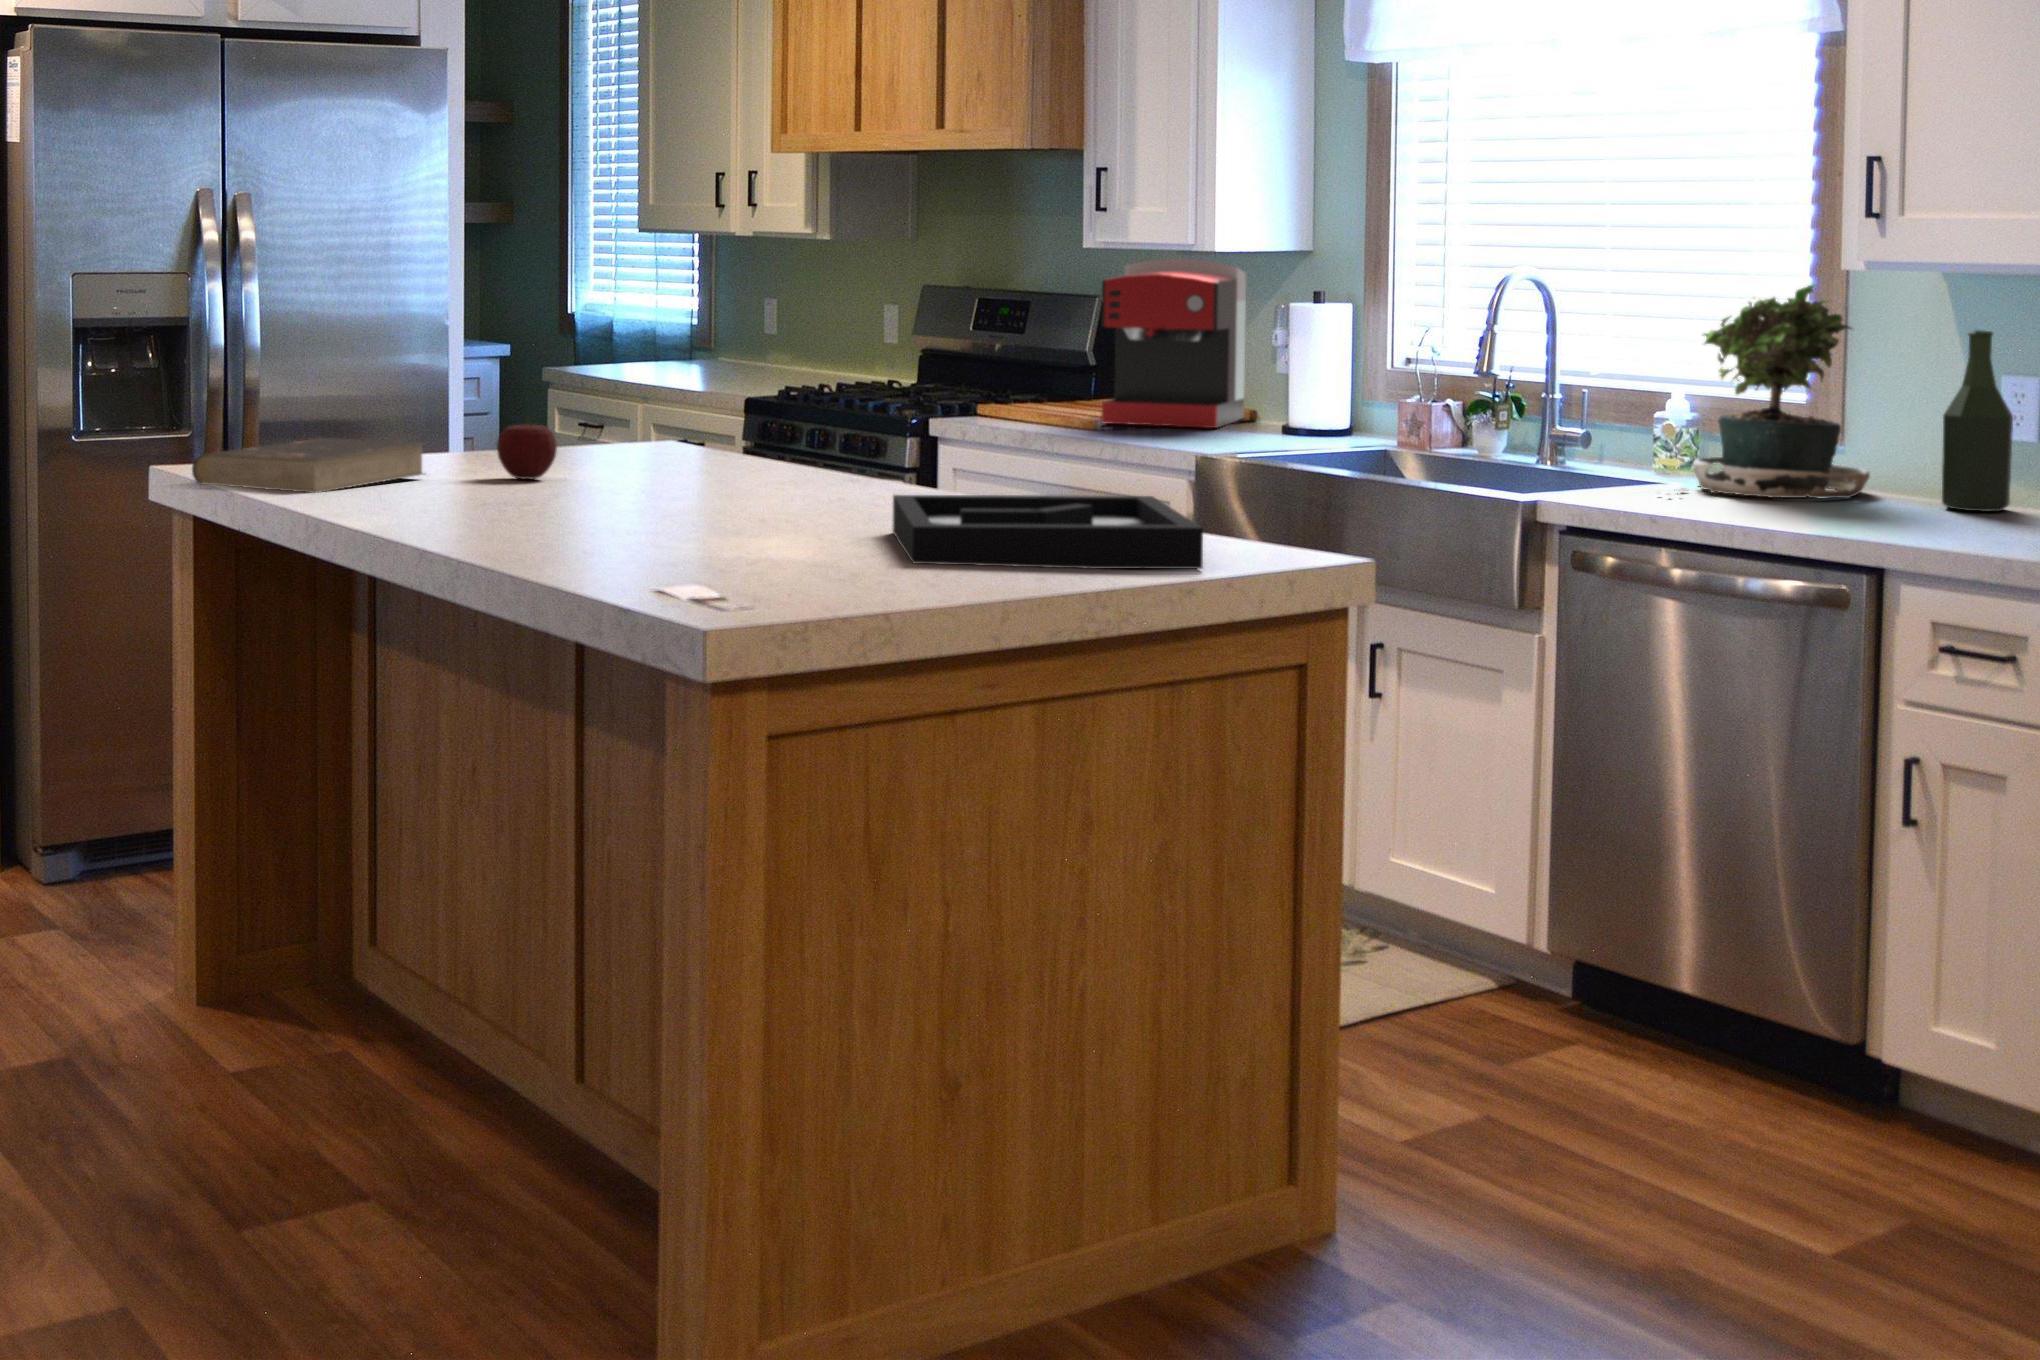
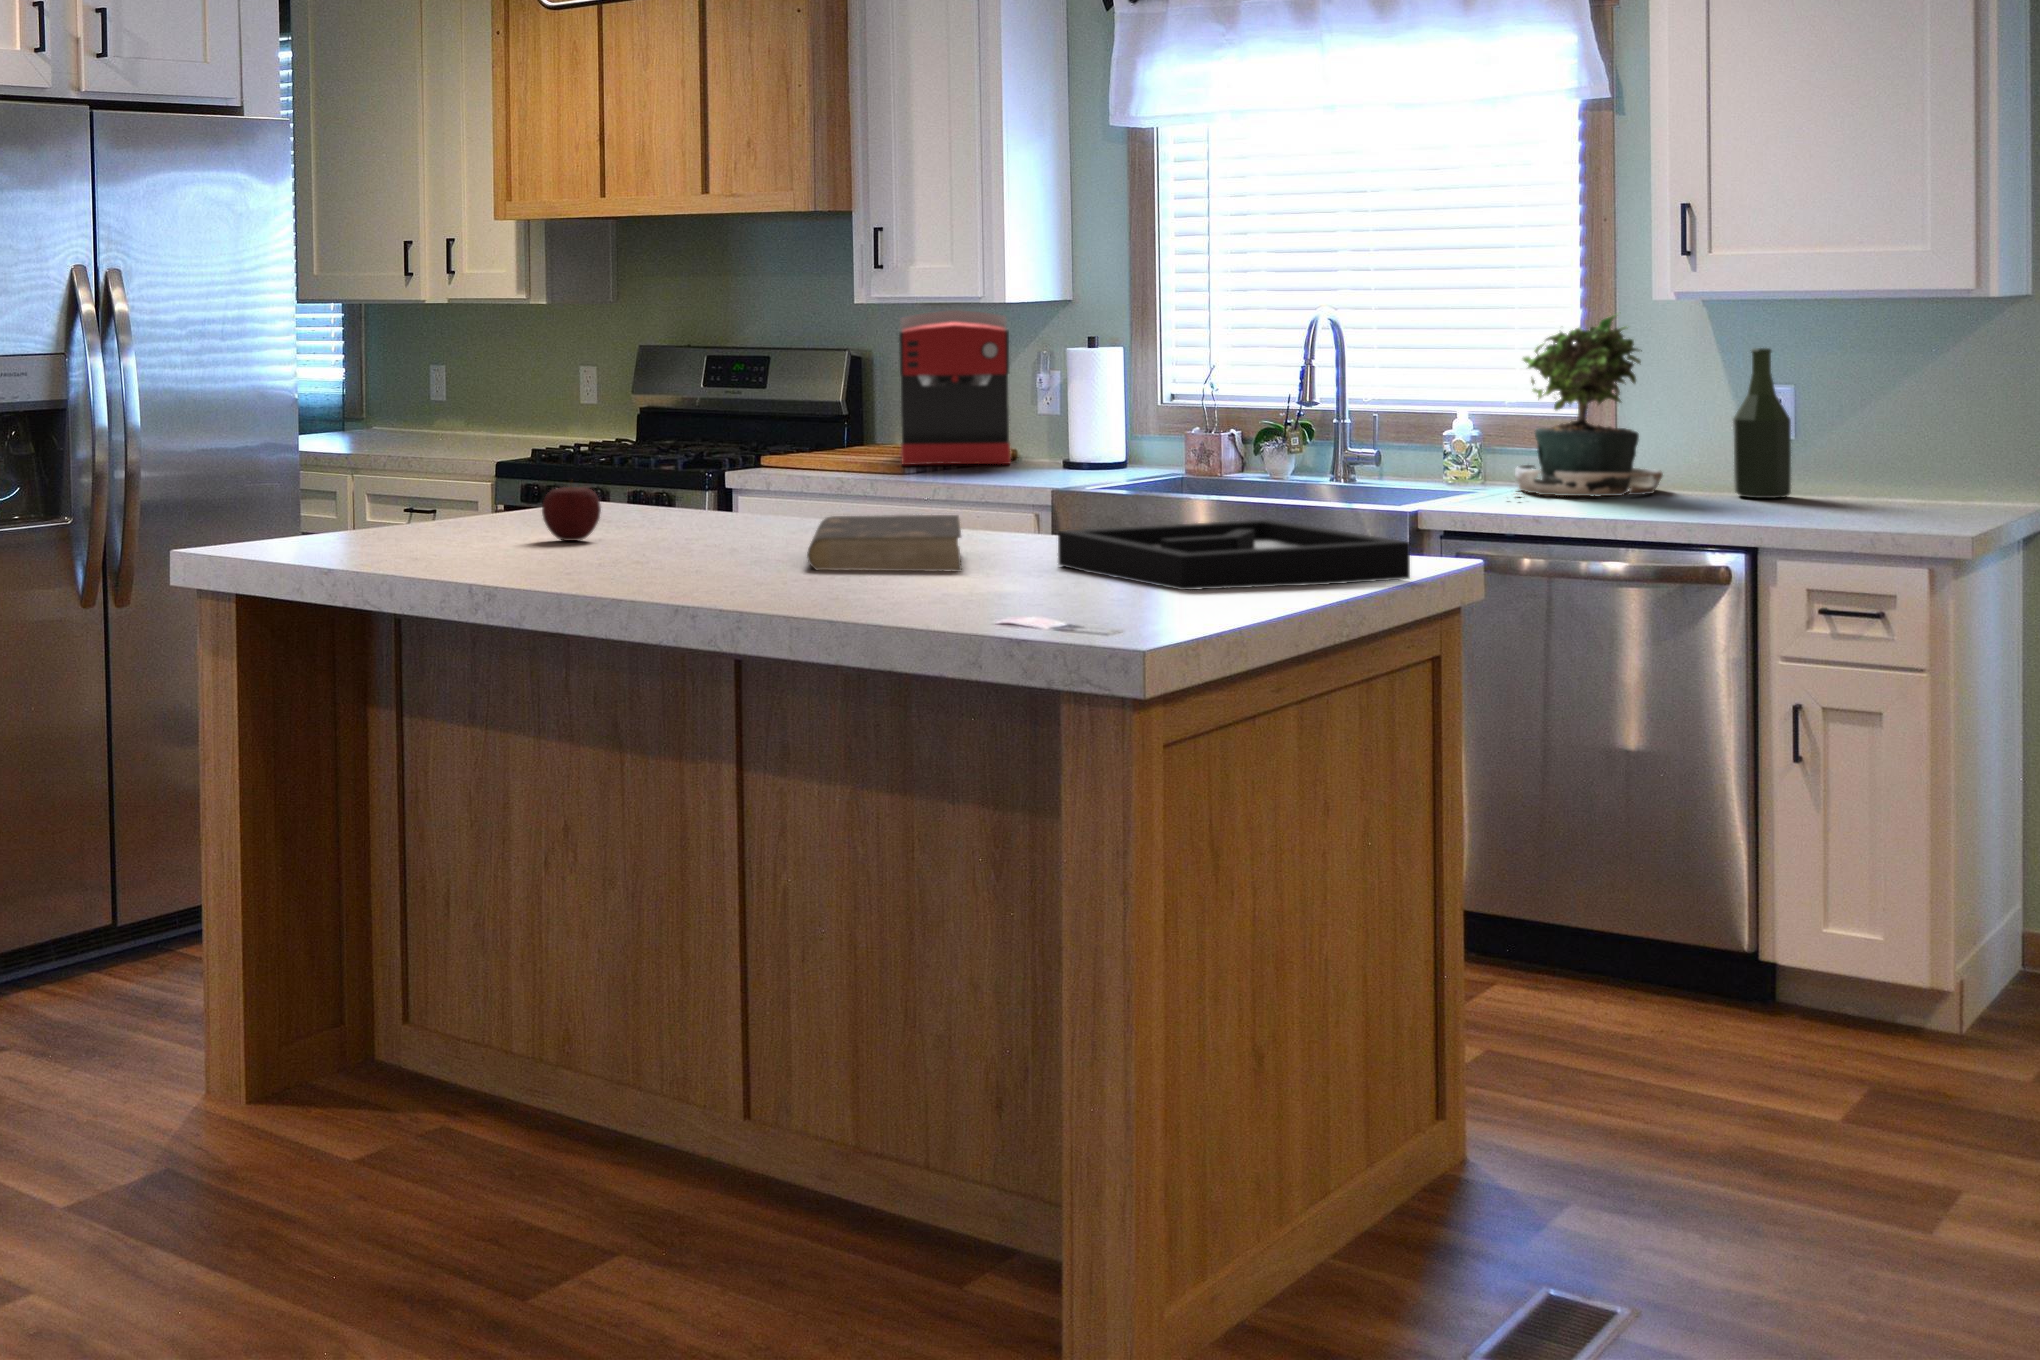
book: present [192,438,423,493] -> present [807,515,962,572]

